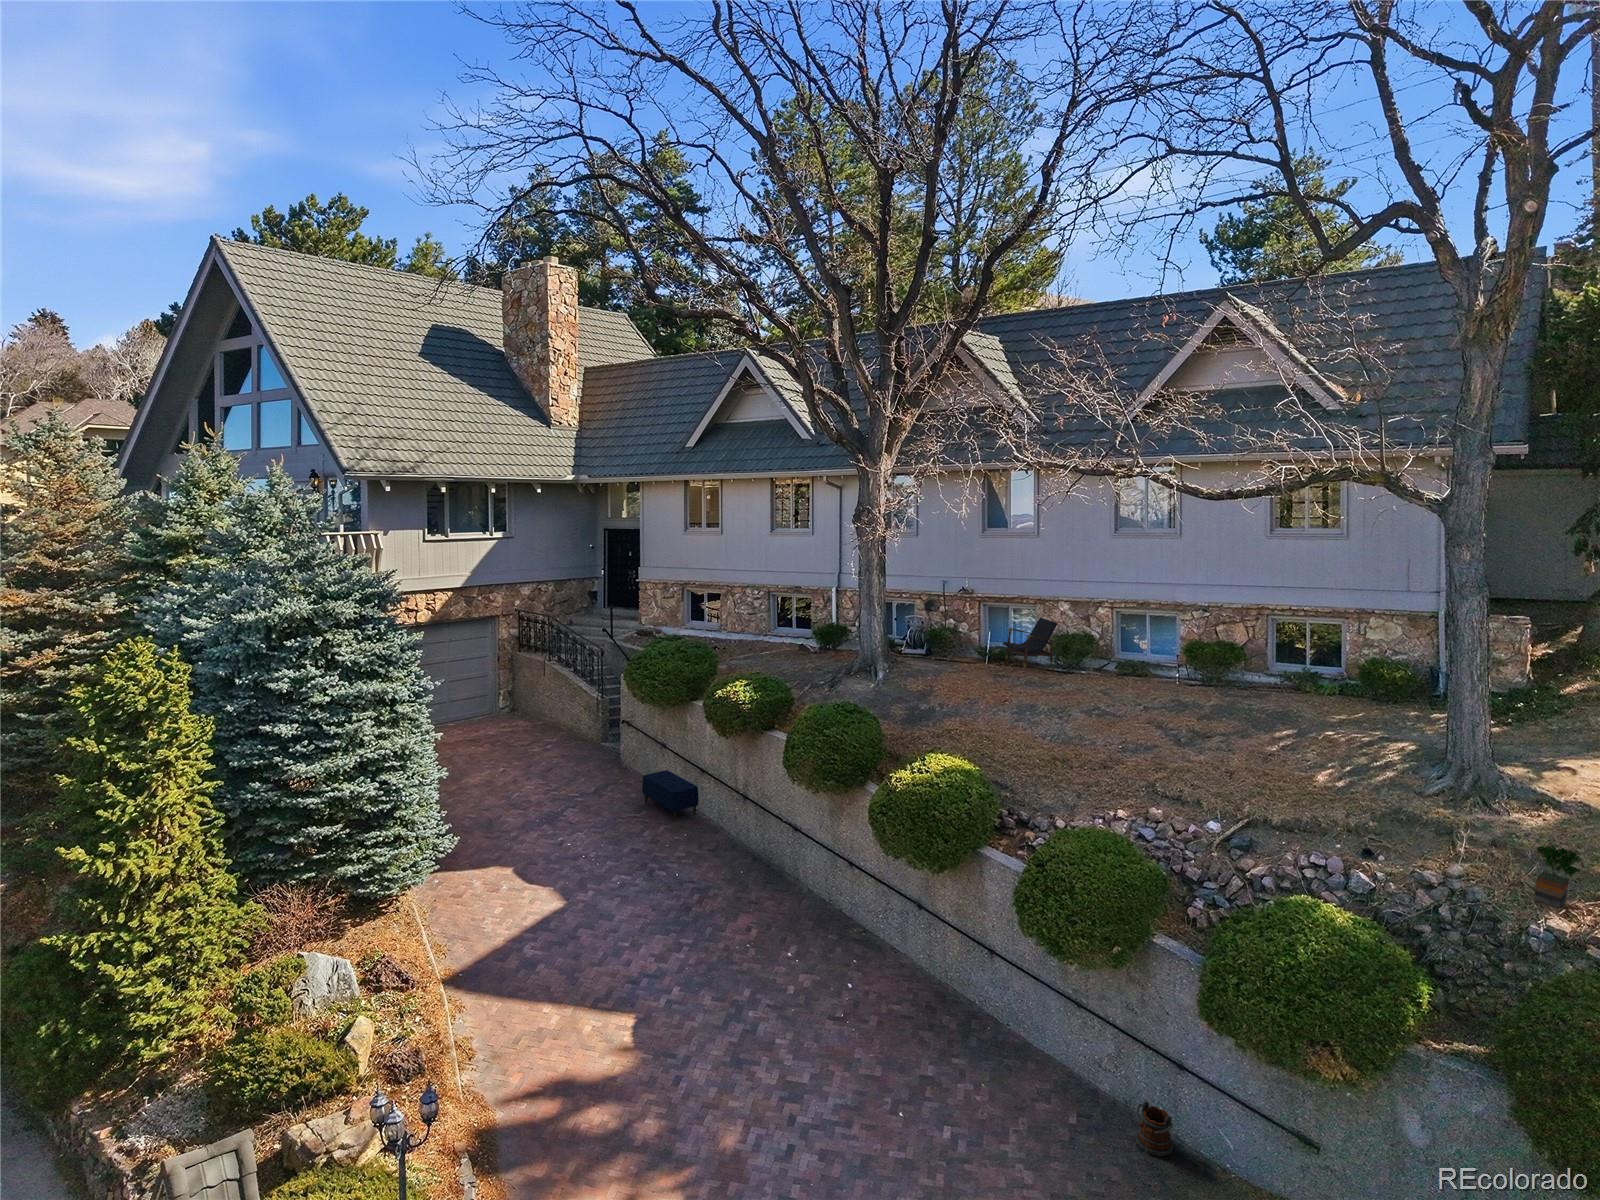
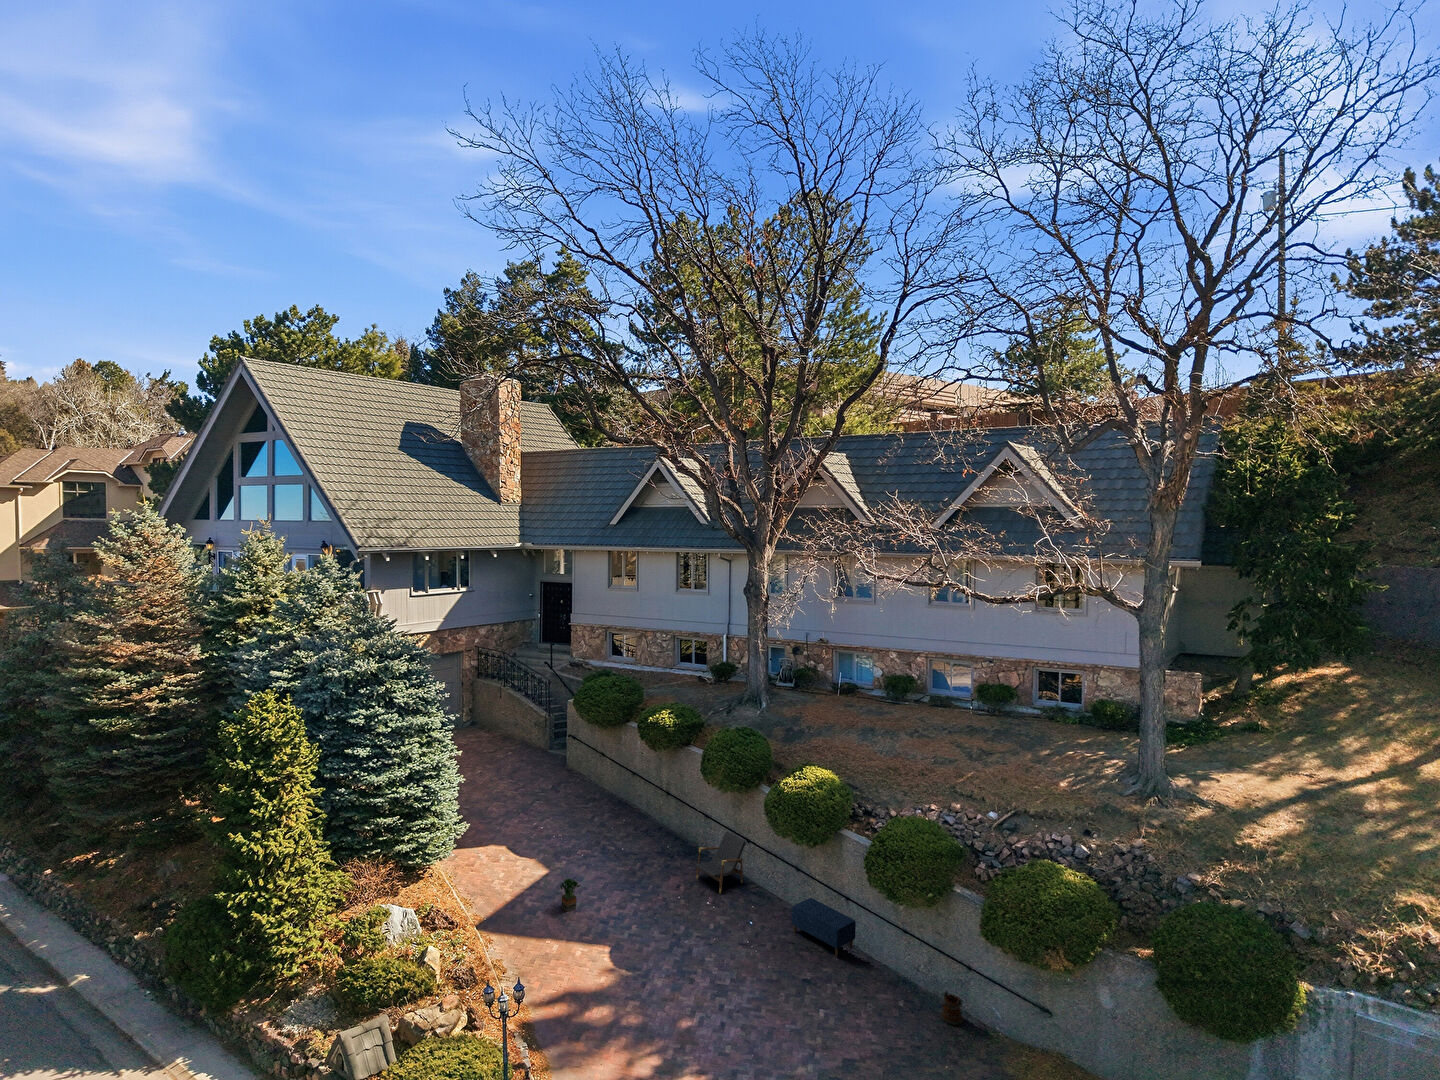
lounge chair: present [1003,618,1057,668] -> present [695,832,746,893]
bench: present [642,770,699,820] -> present [791,898,856,956]
potted tree: present [1534,845,1582,908] -> present [560,879,580,912]

